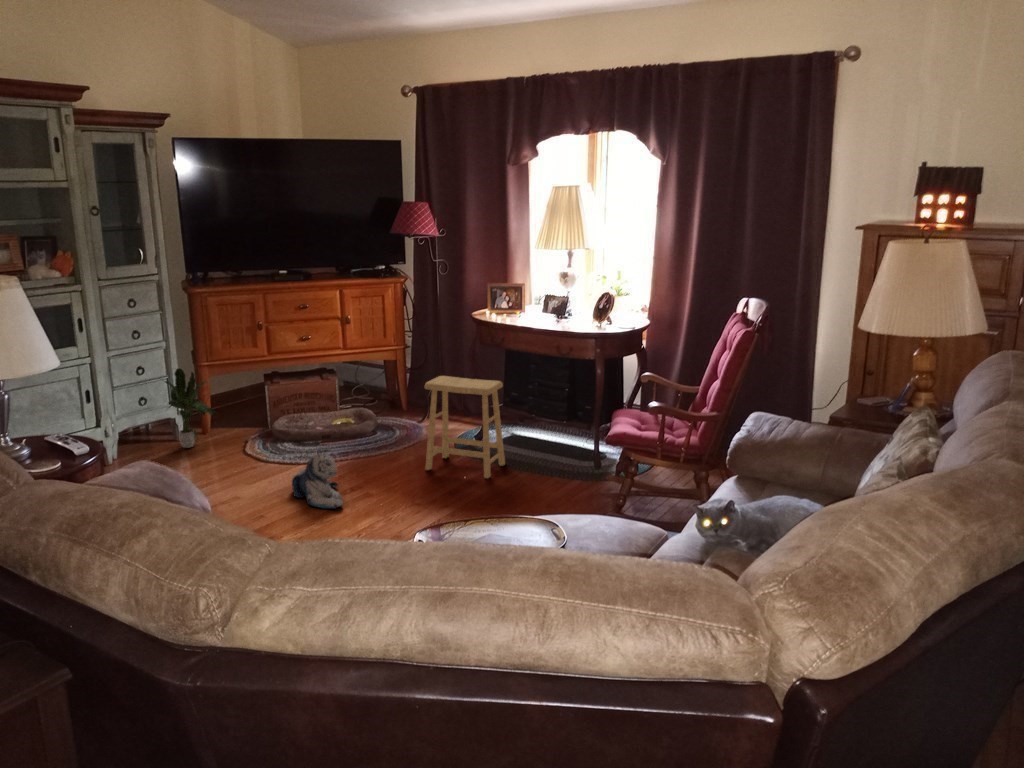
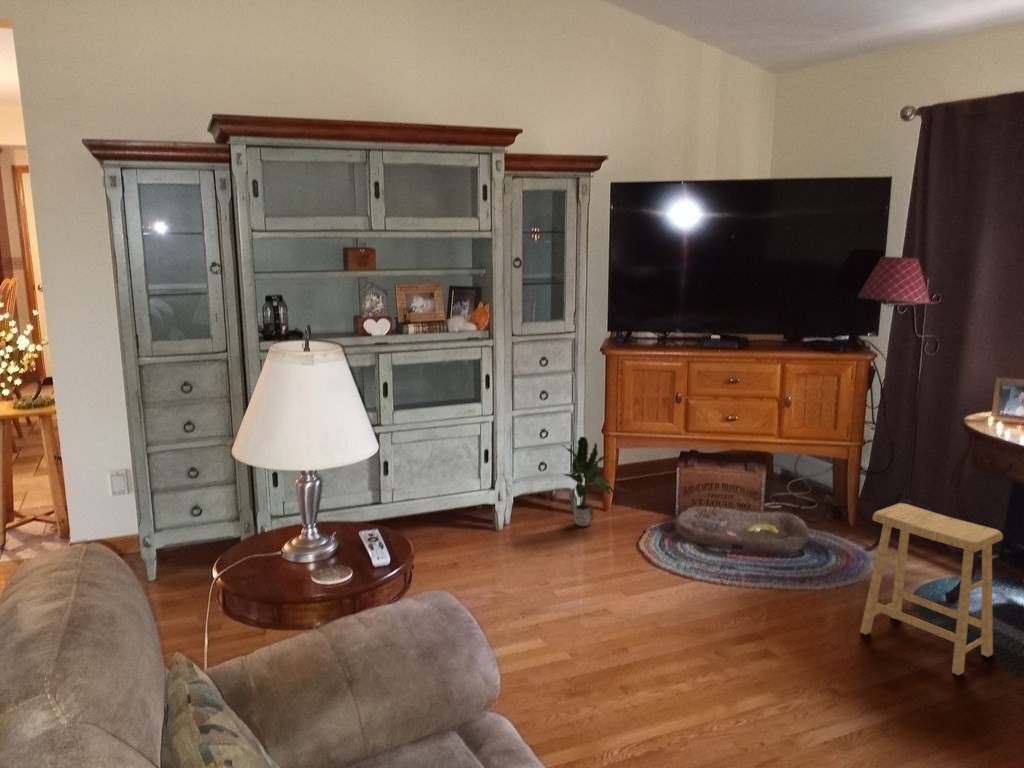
plush toy: present [292,453,343,509] -> none [671,584,732,667]

